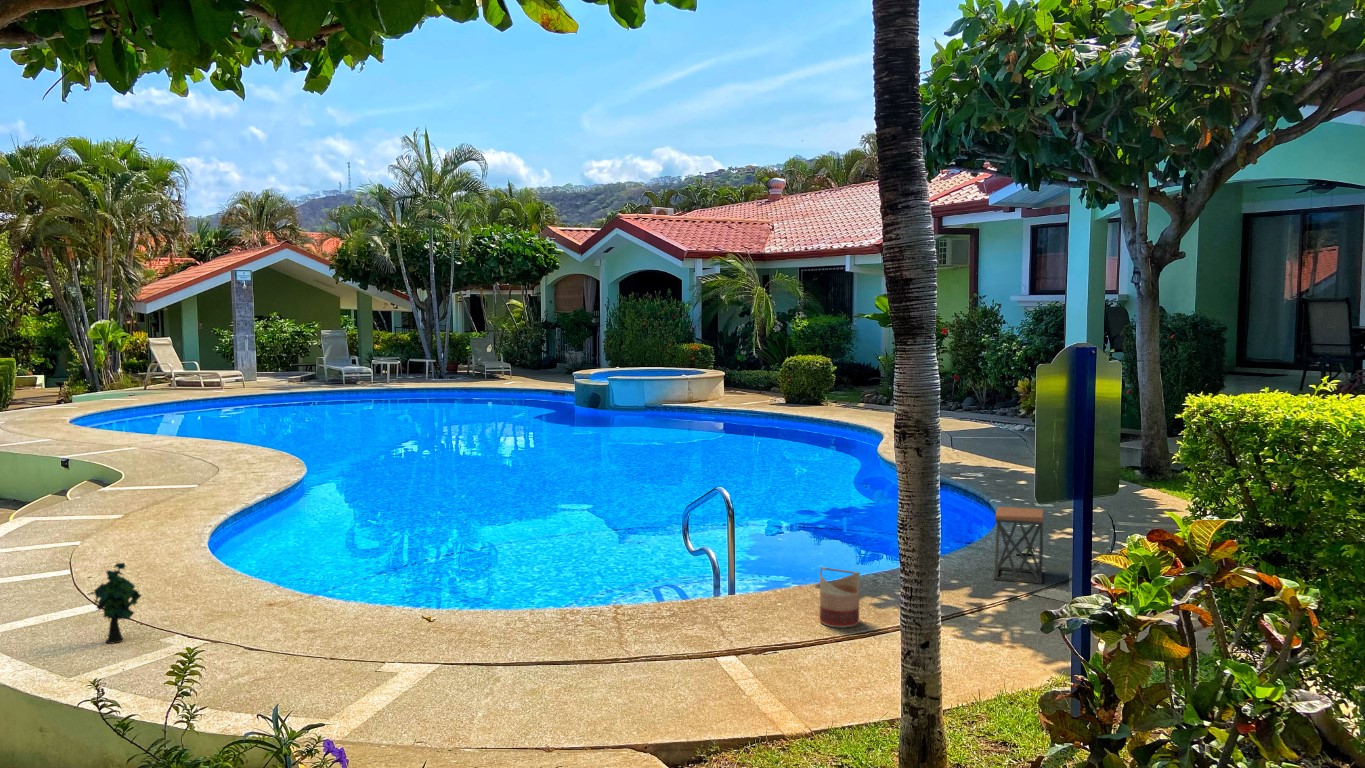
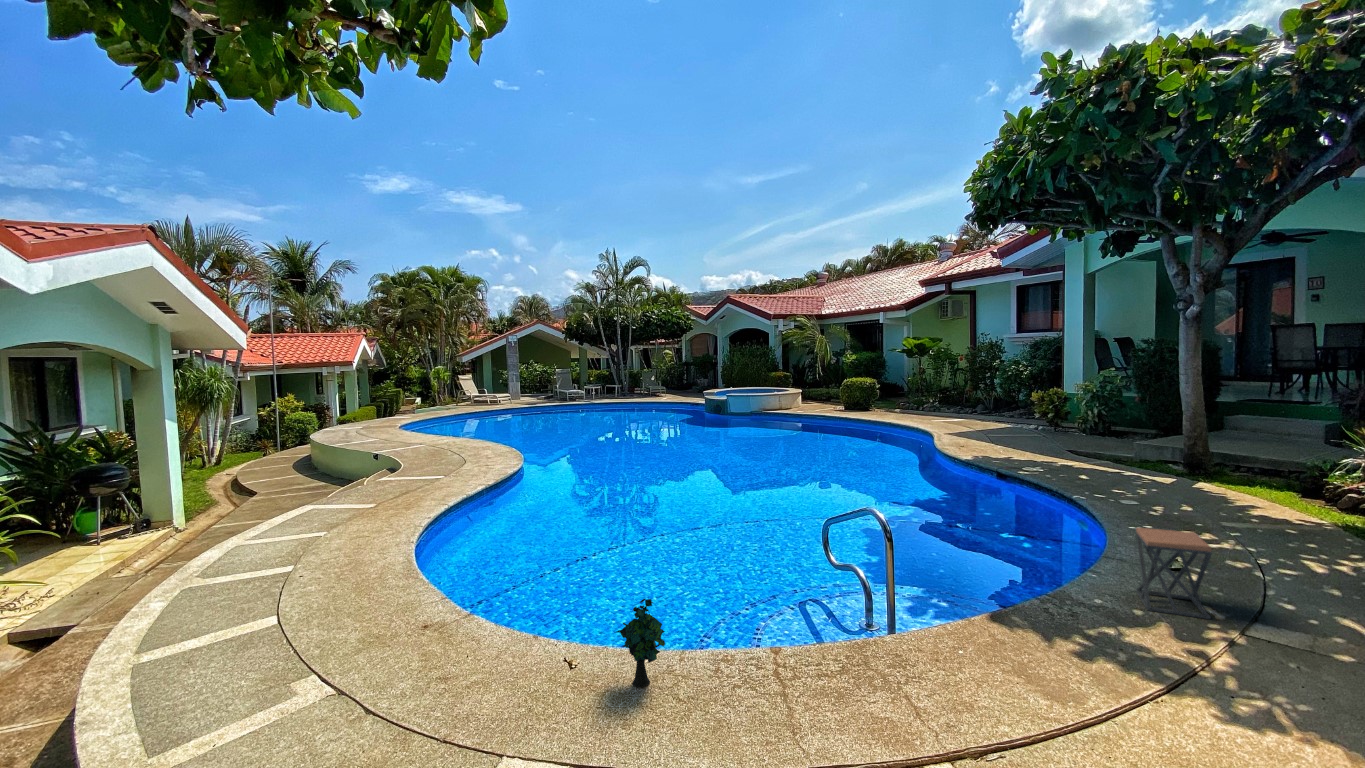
decorative plant: present [90,563,141,643] -> present [616,599,665,688]
basket: present [820,567,860,627] -> none [980,617,1035,697]

